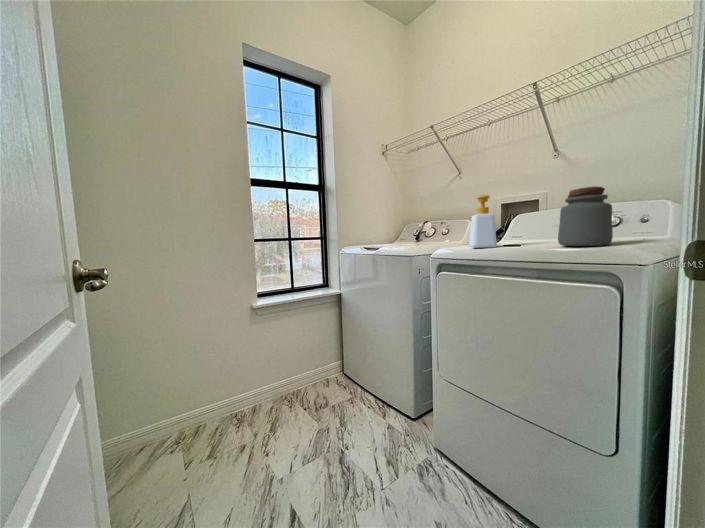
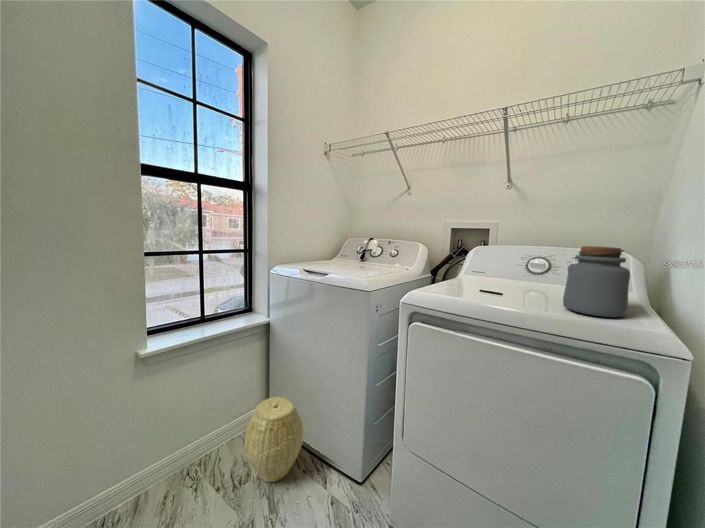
soap bottle: present [469,195,497,248] -> none [446,232,482,296]
woven basket: none [323,348,367,410] -> present [245,397,303,482]

